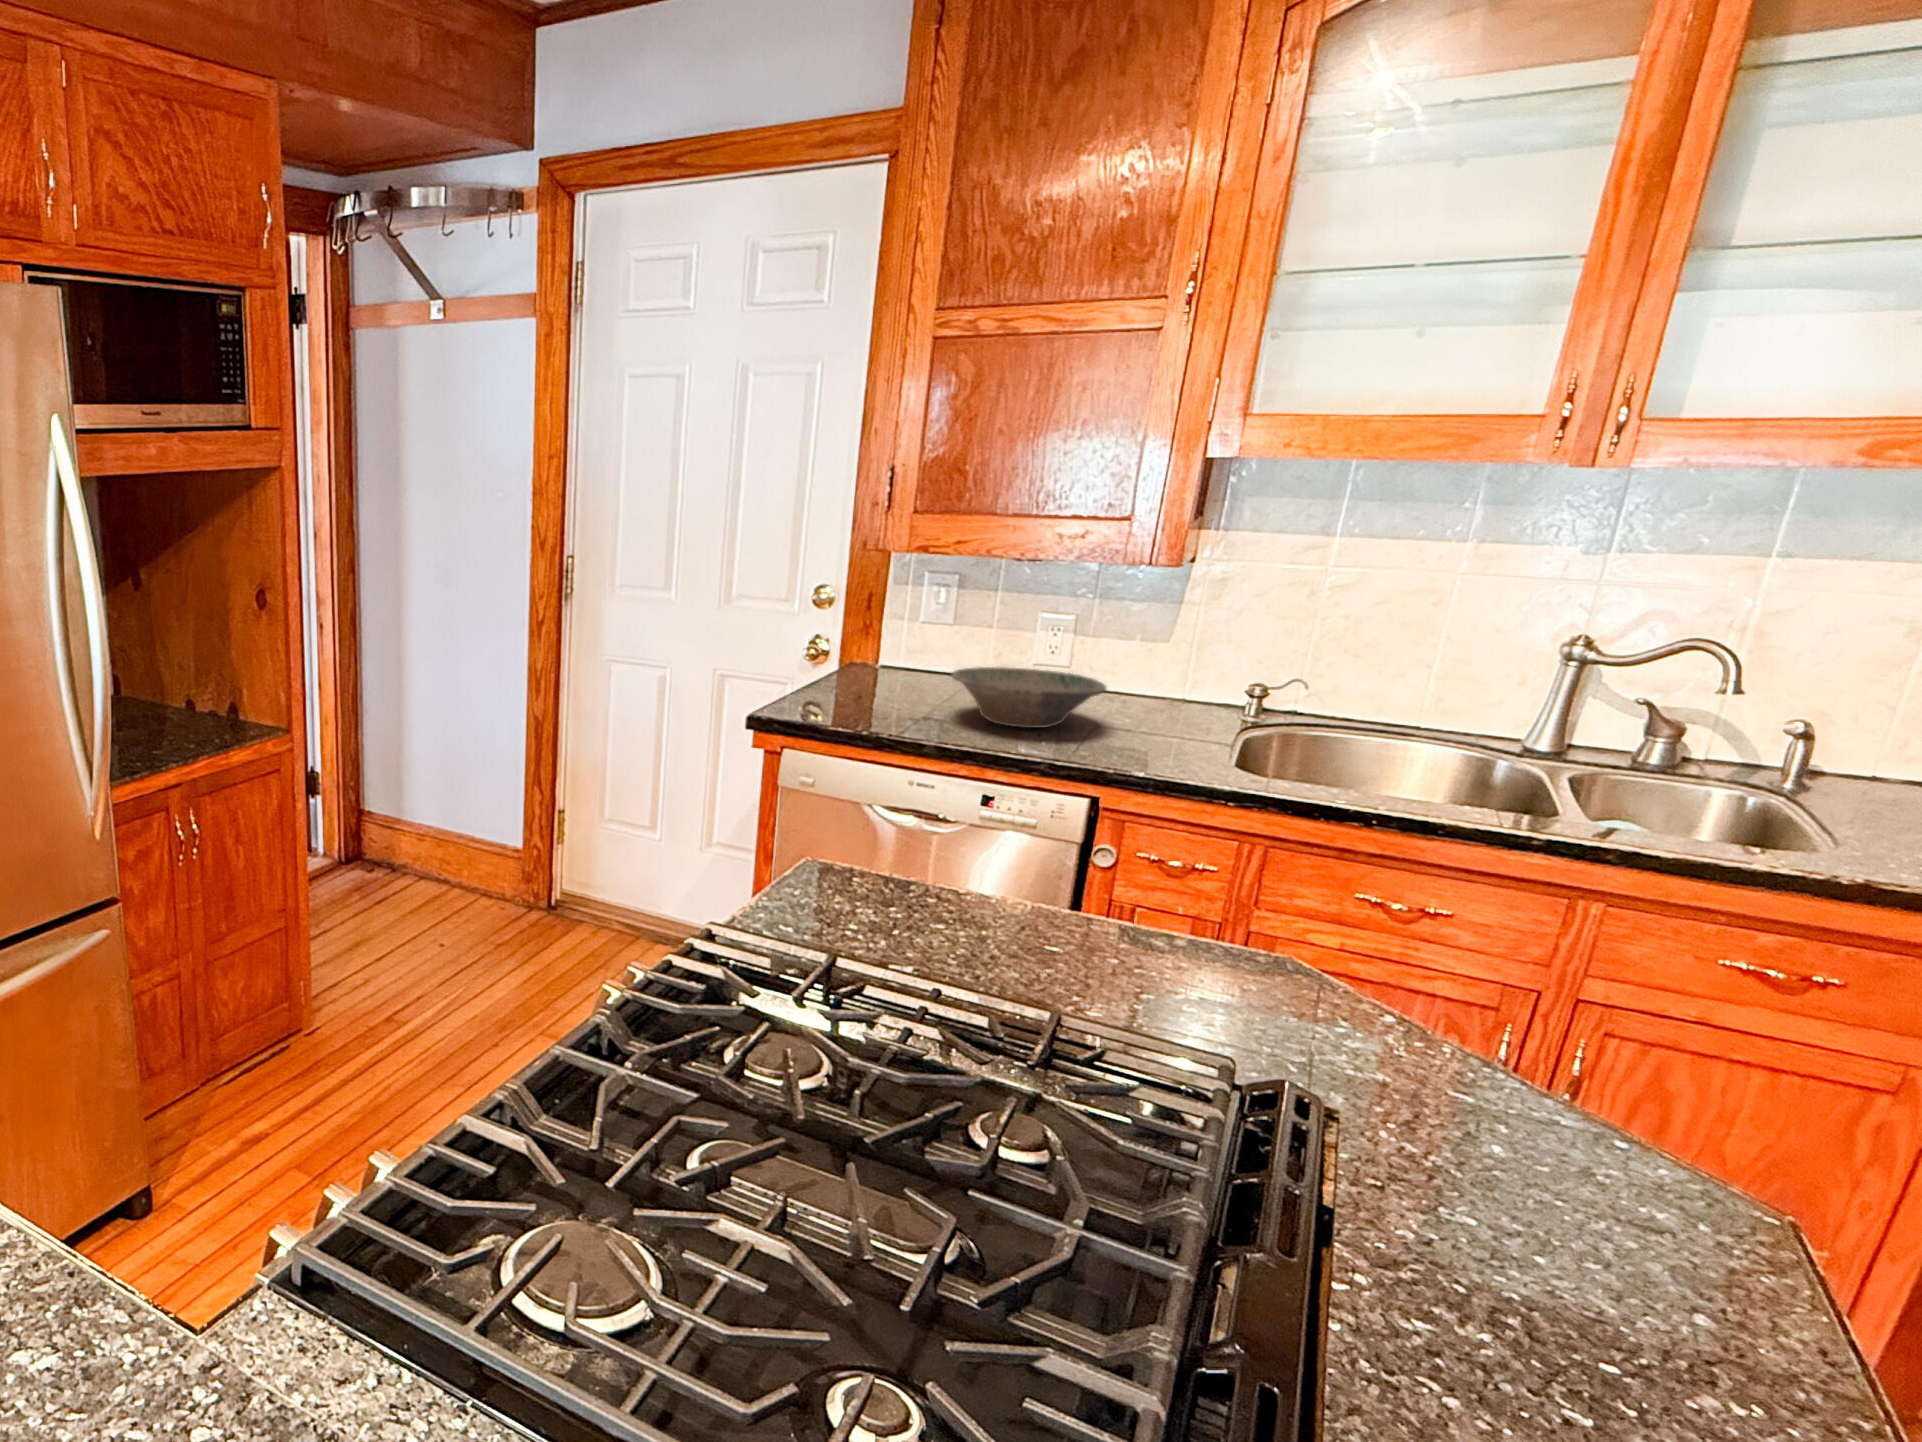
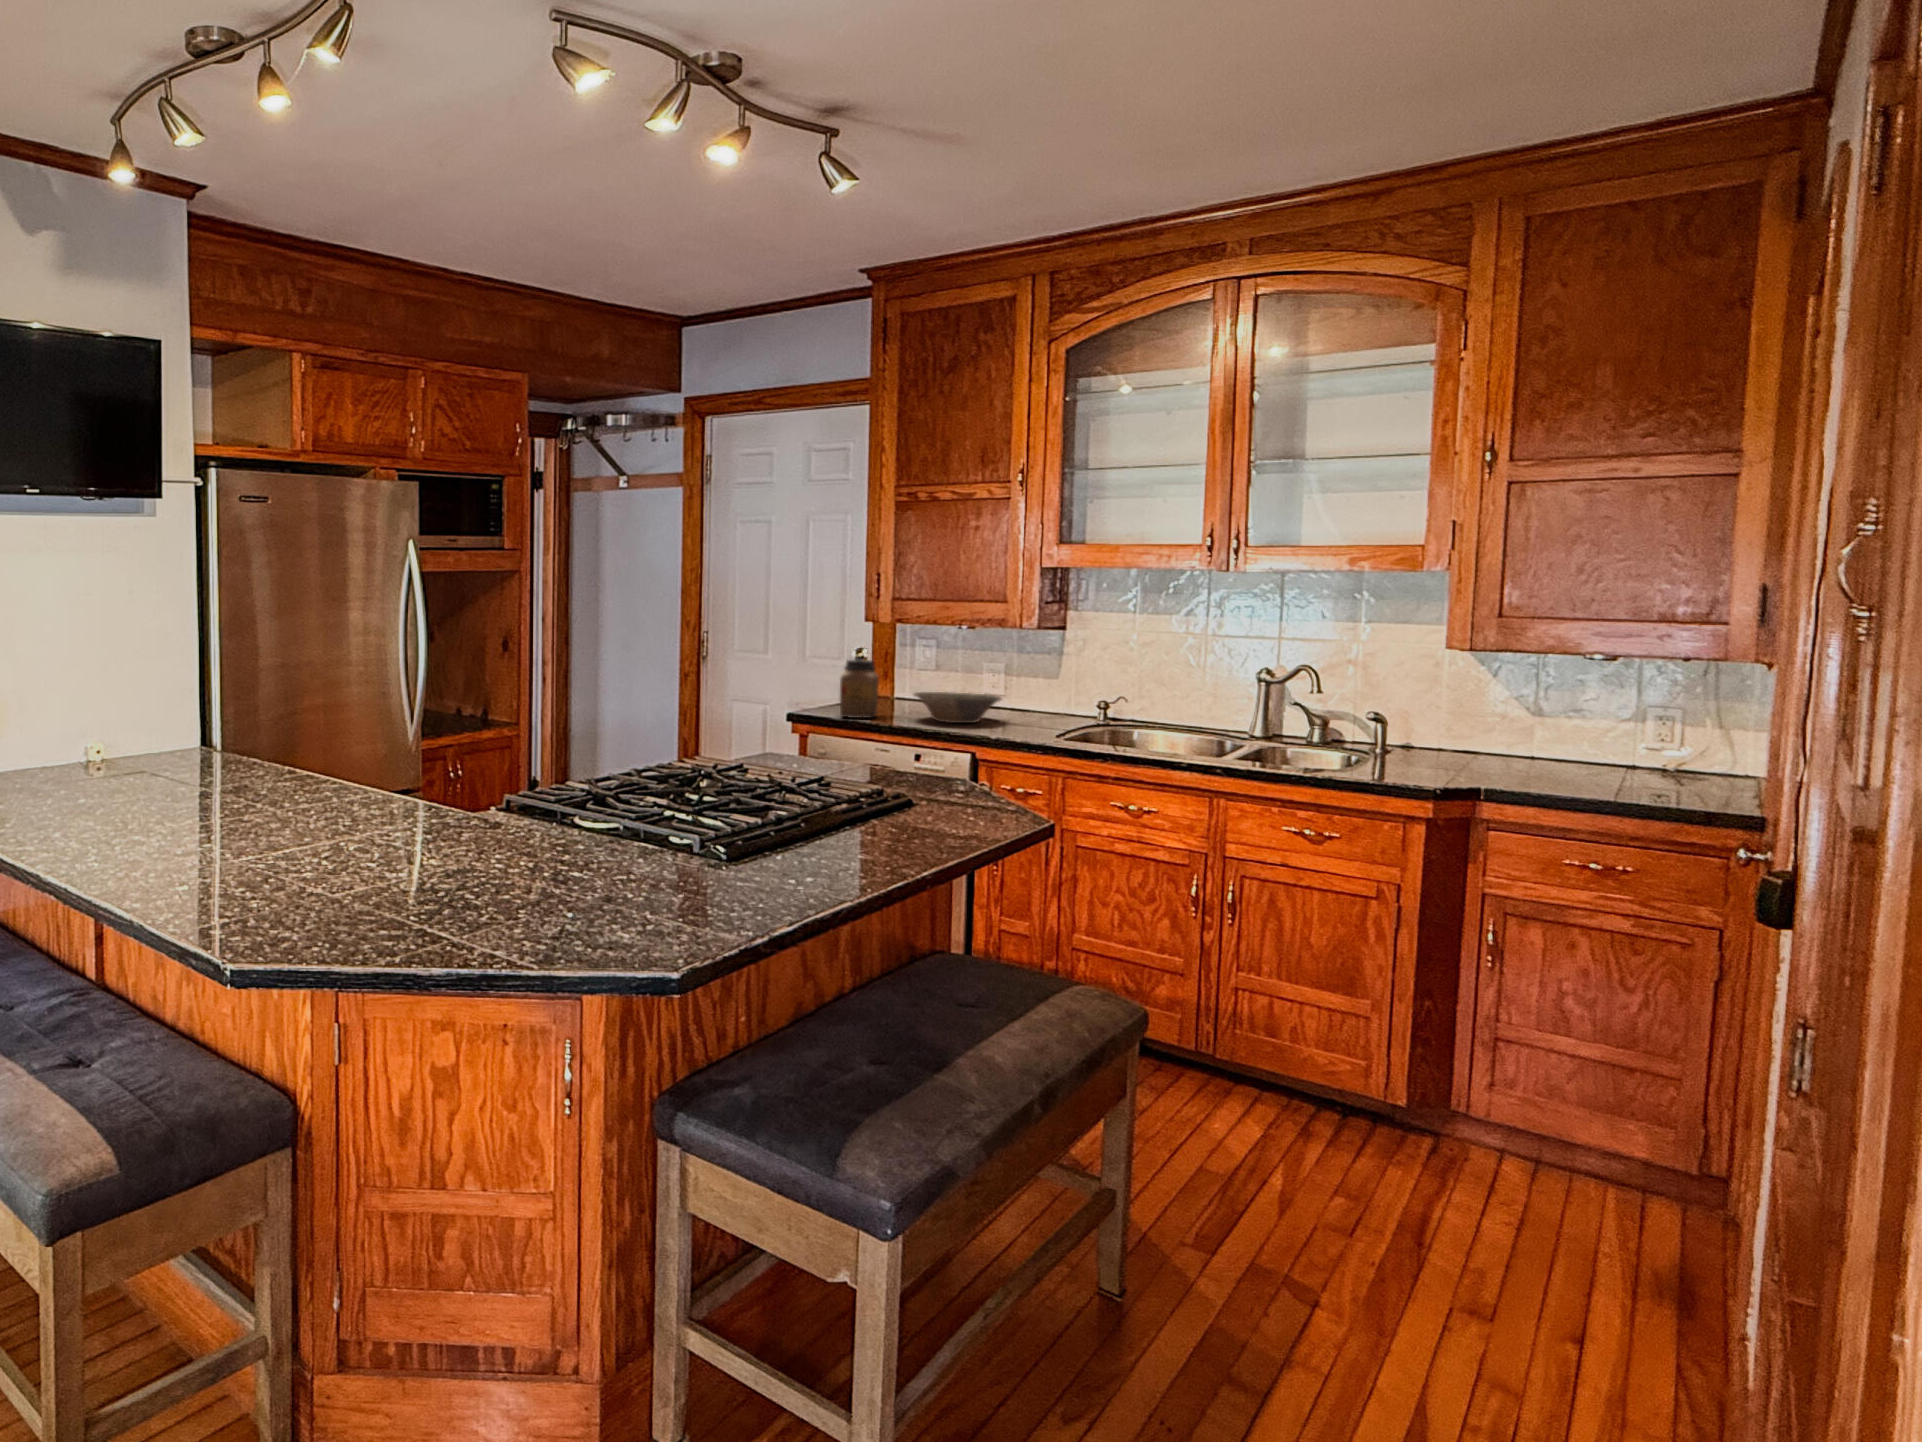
jar: none [826,616,891,717] -> present [840,659,879,718]

